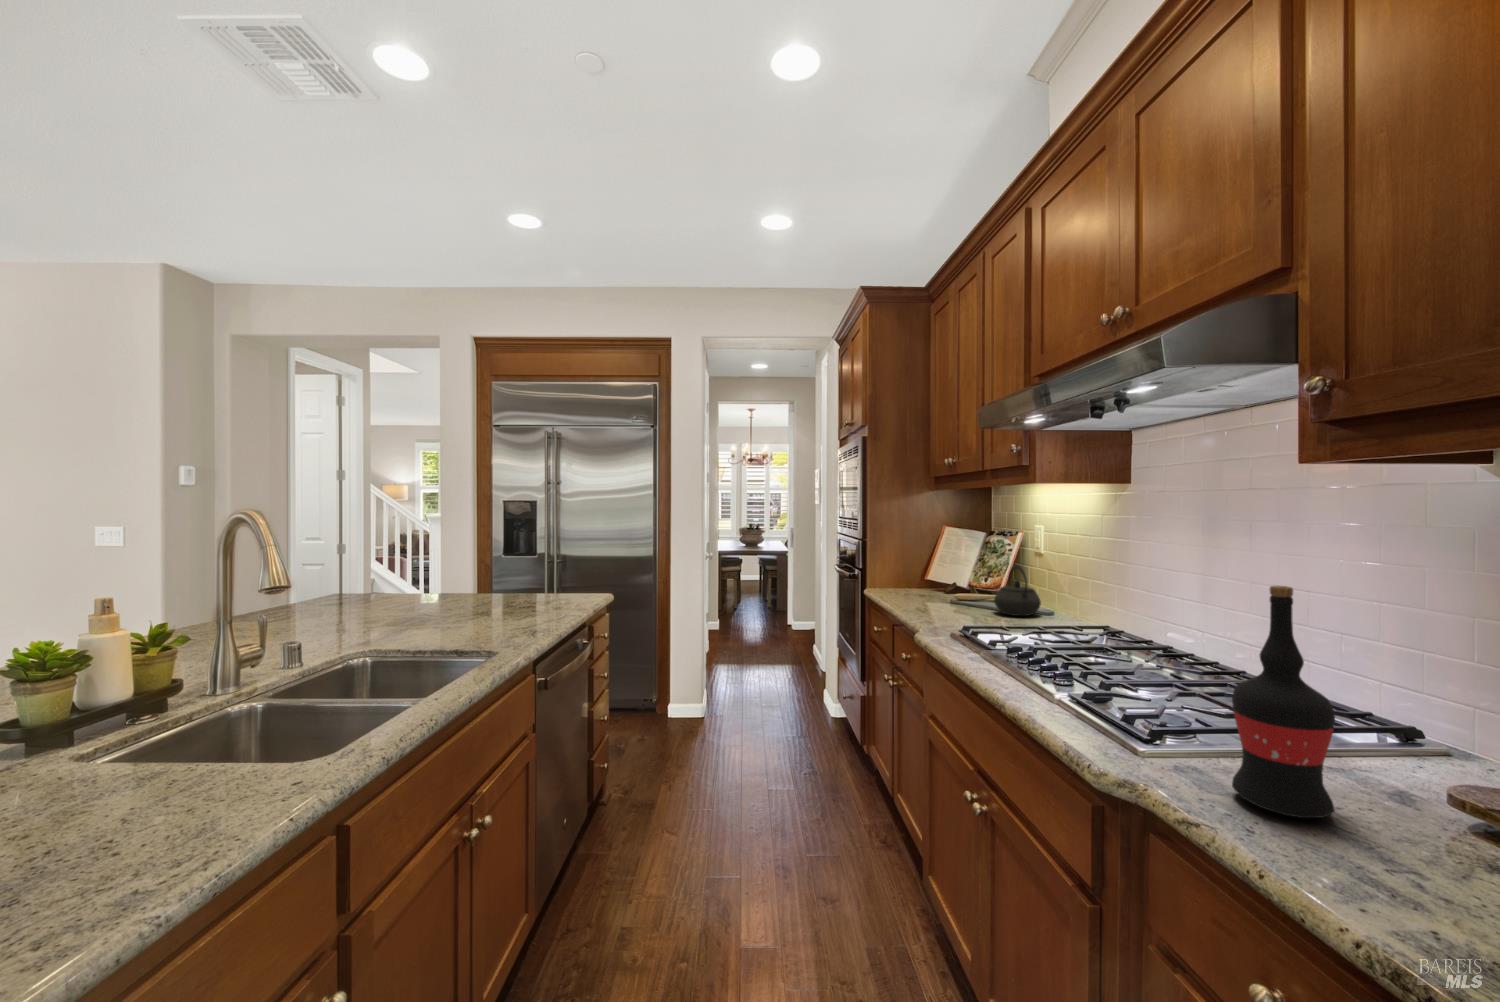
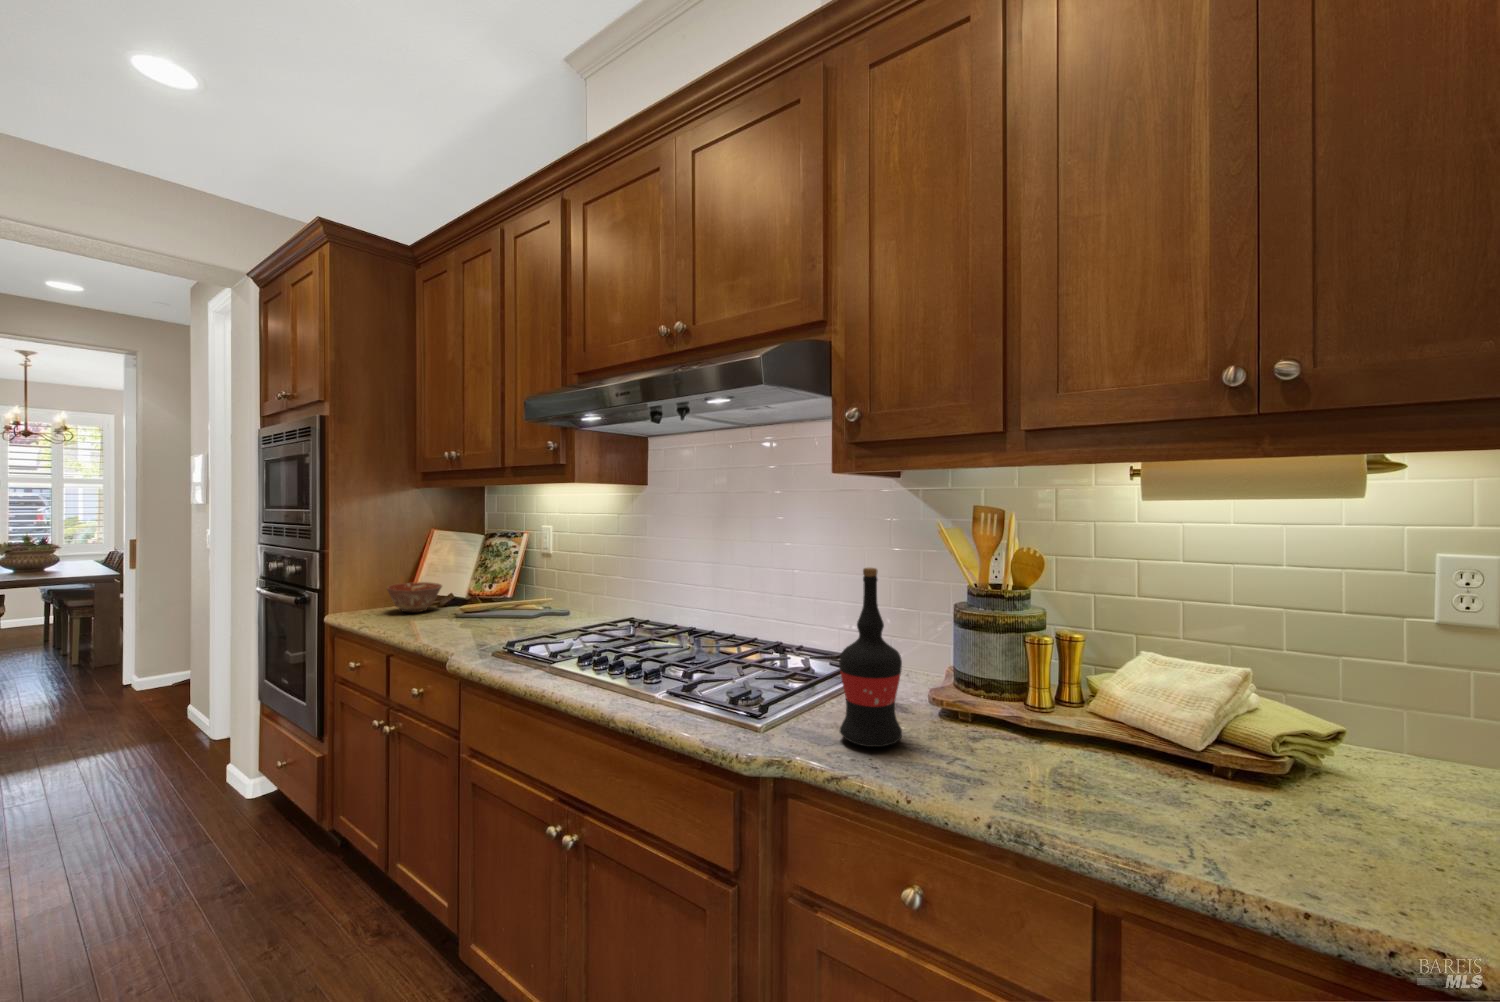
kettle: present [994,565,1041,616] -> none [517,568,565,622]
ceramic bowl: none [901,569,944,594] -> present [387,582,442,612]

